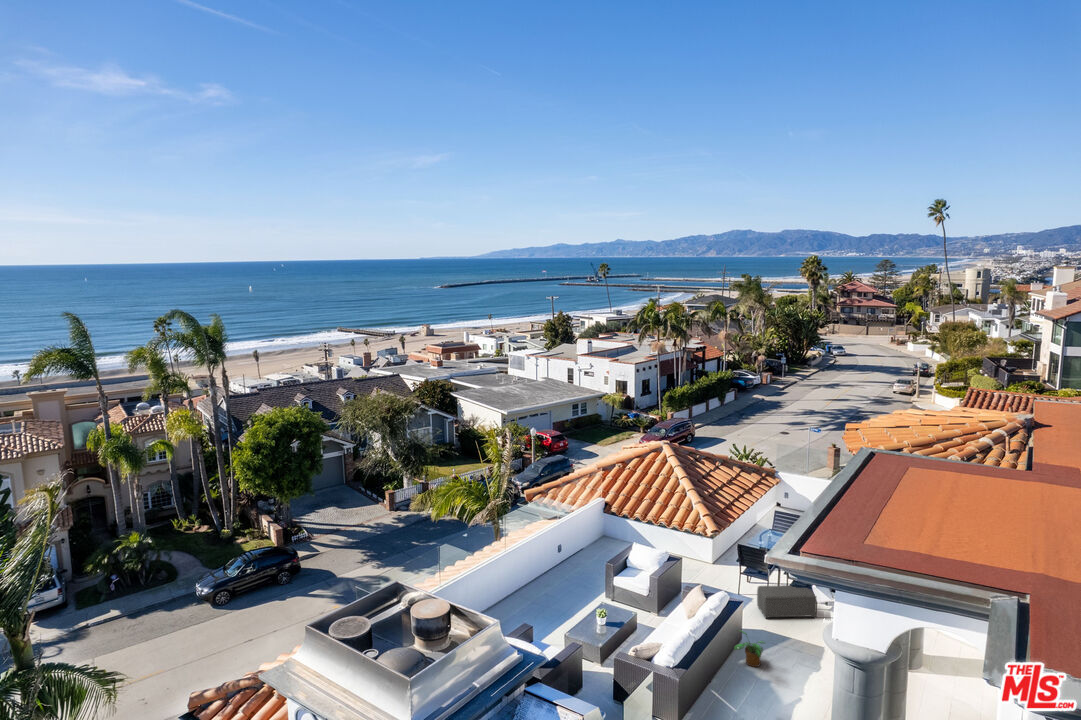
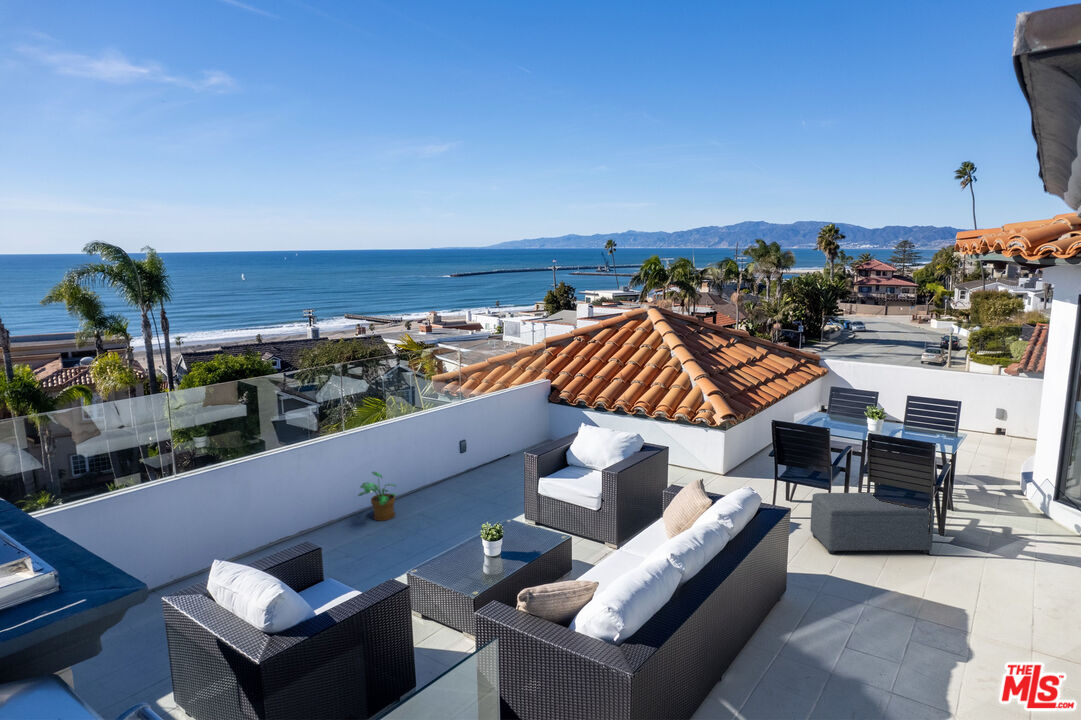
potted plant: present [734,630,764,667] -> present [358,472,396,521]

